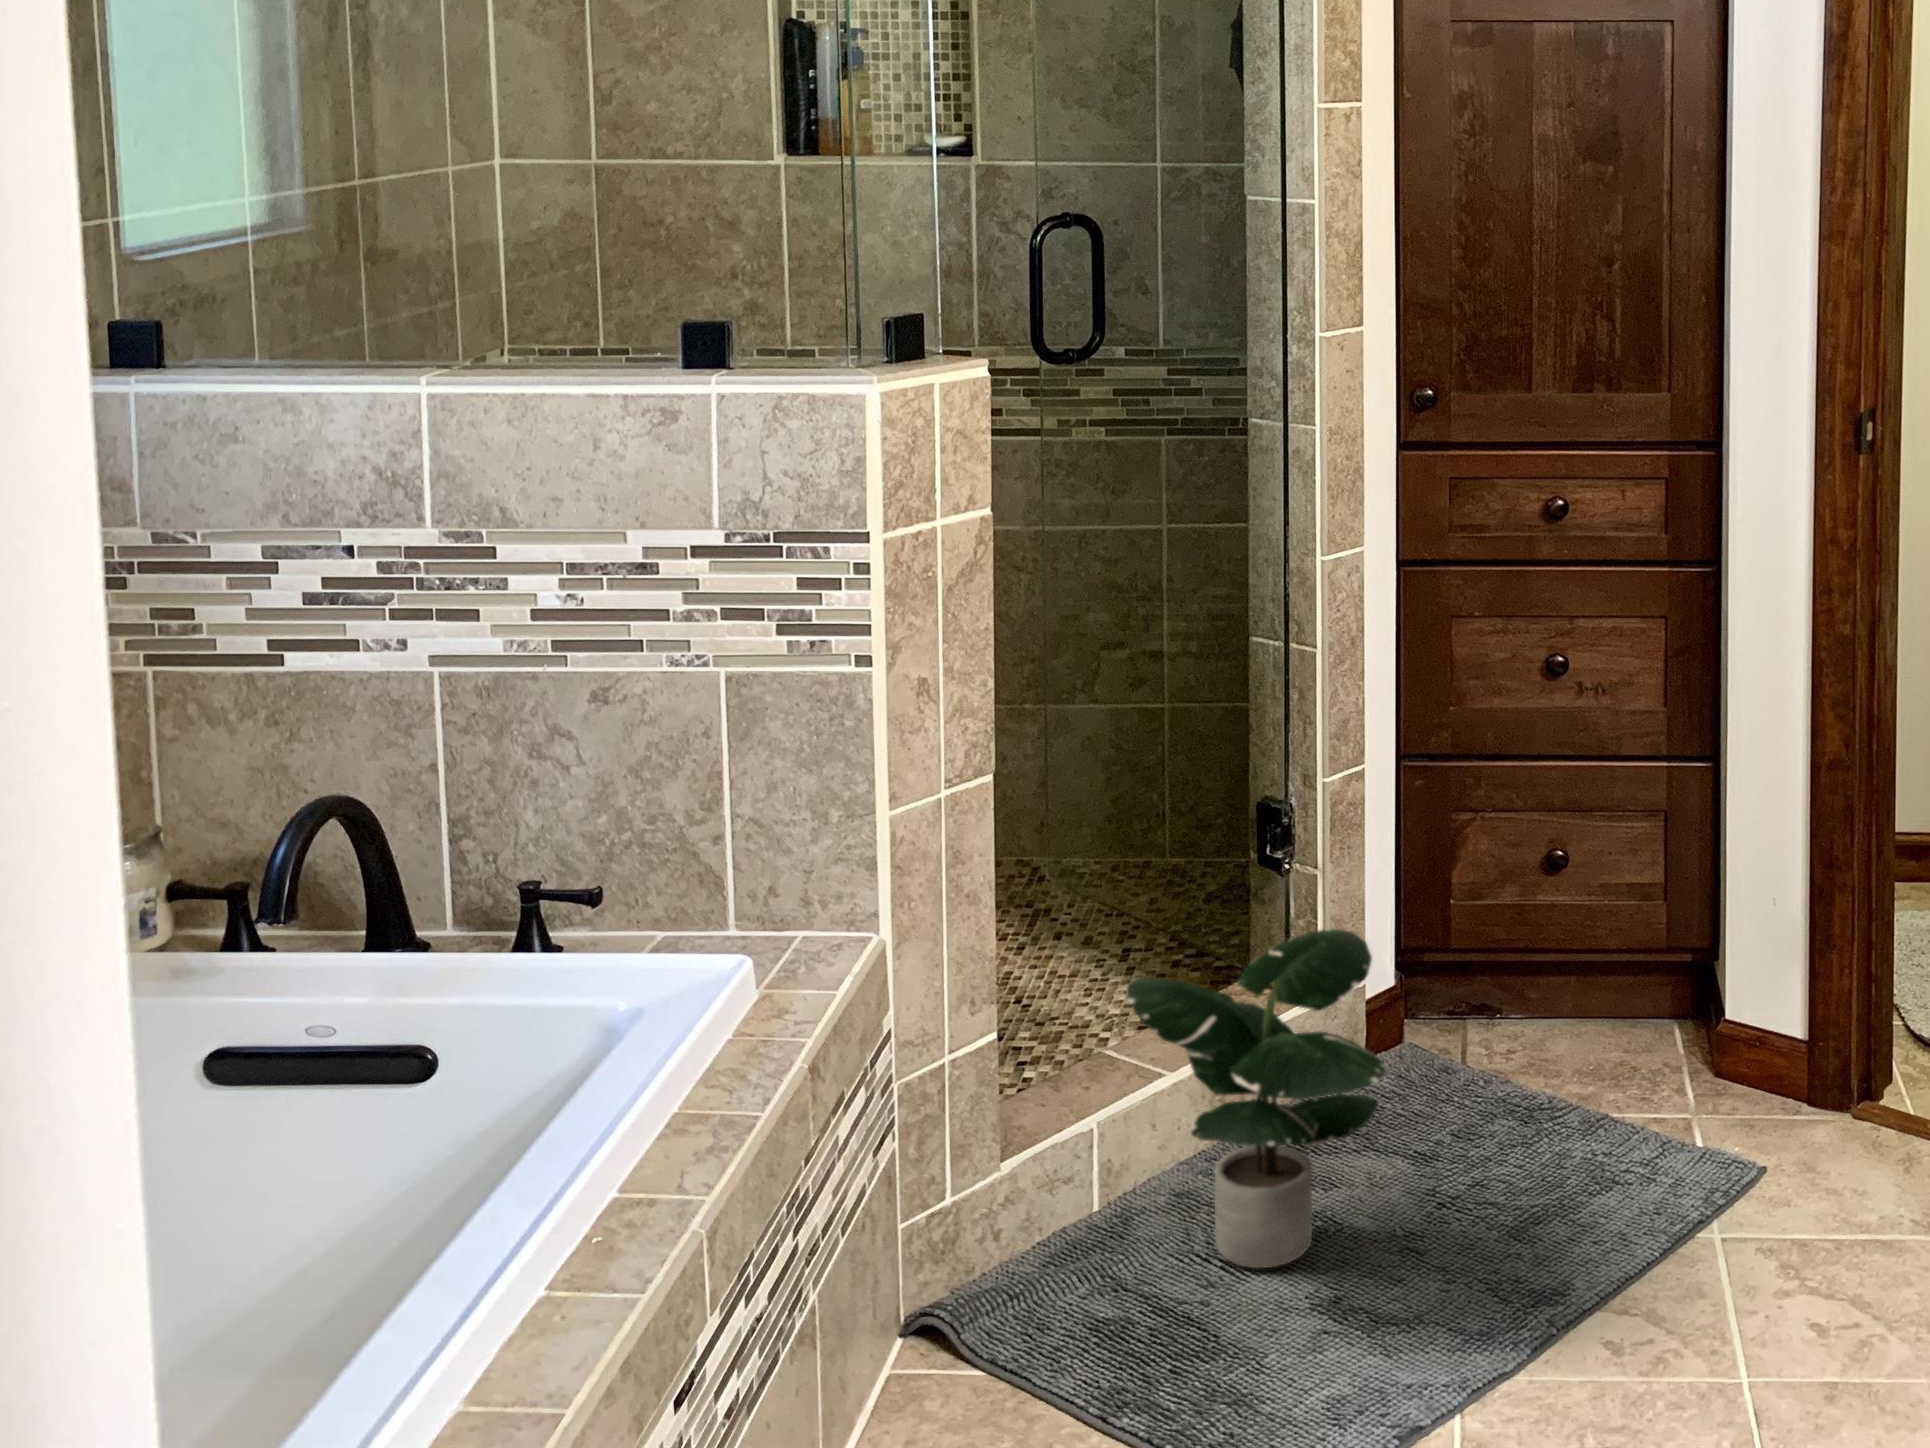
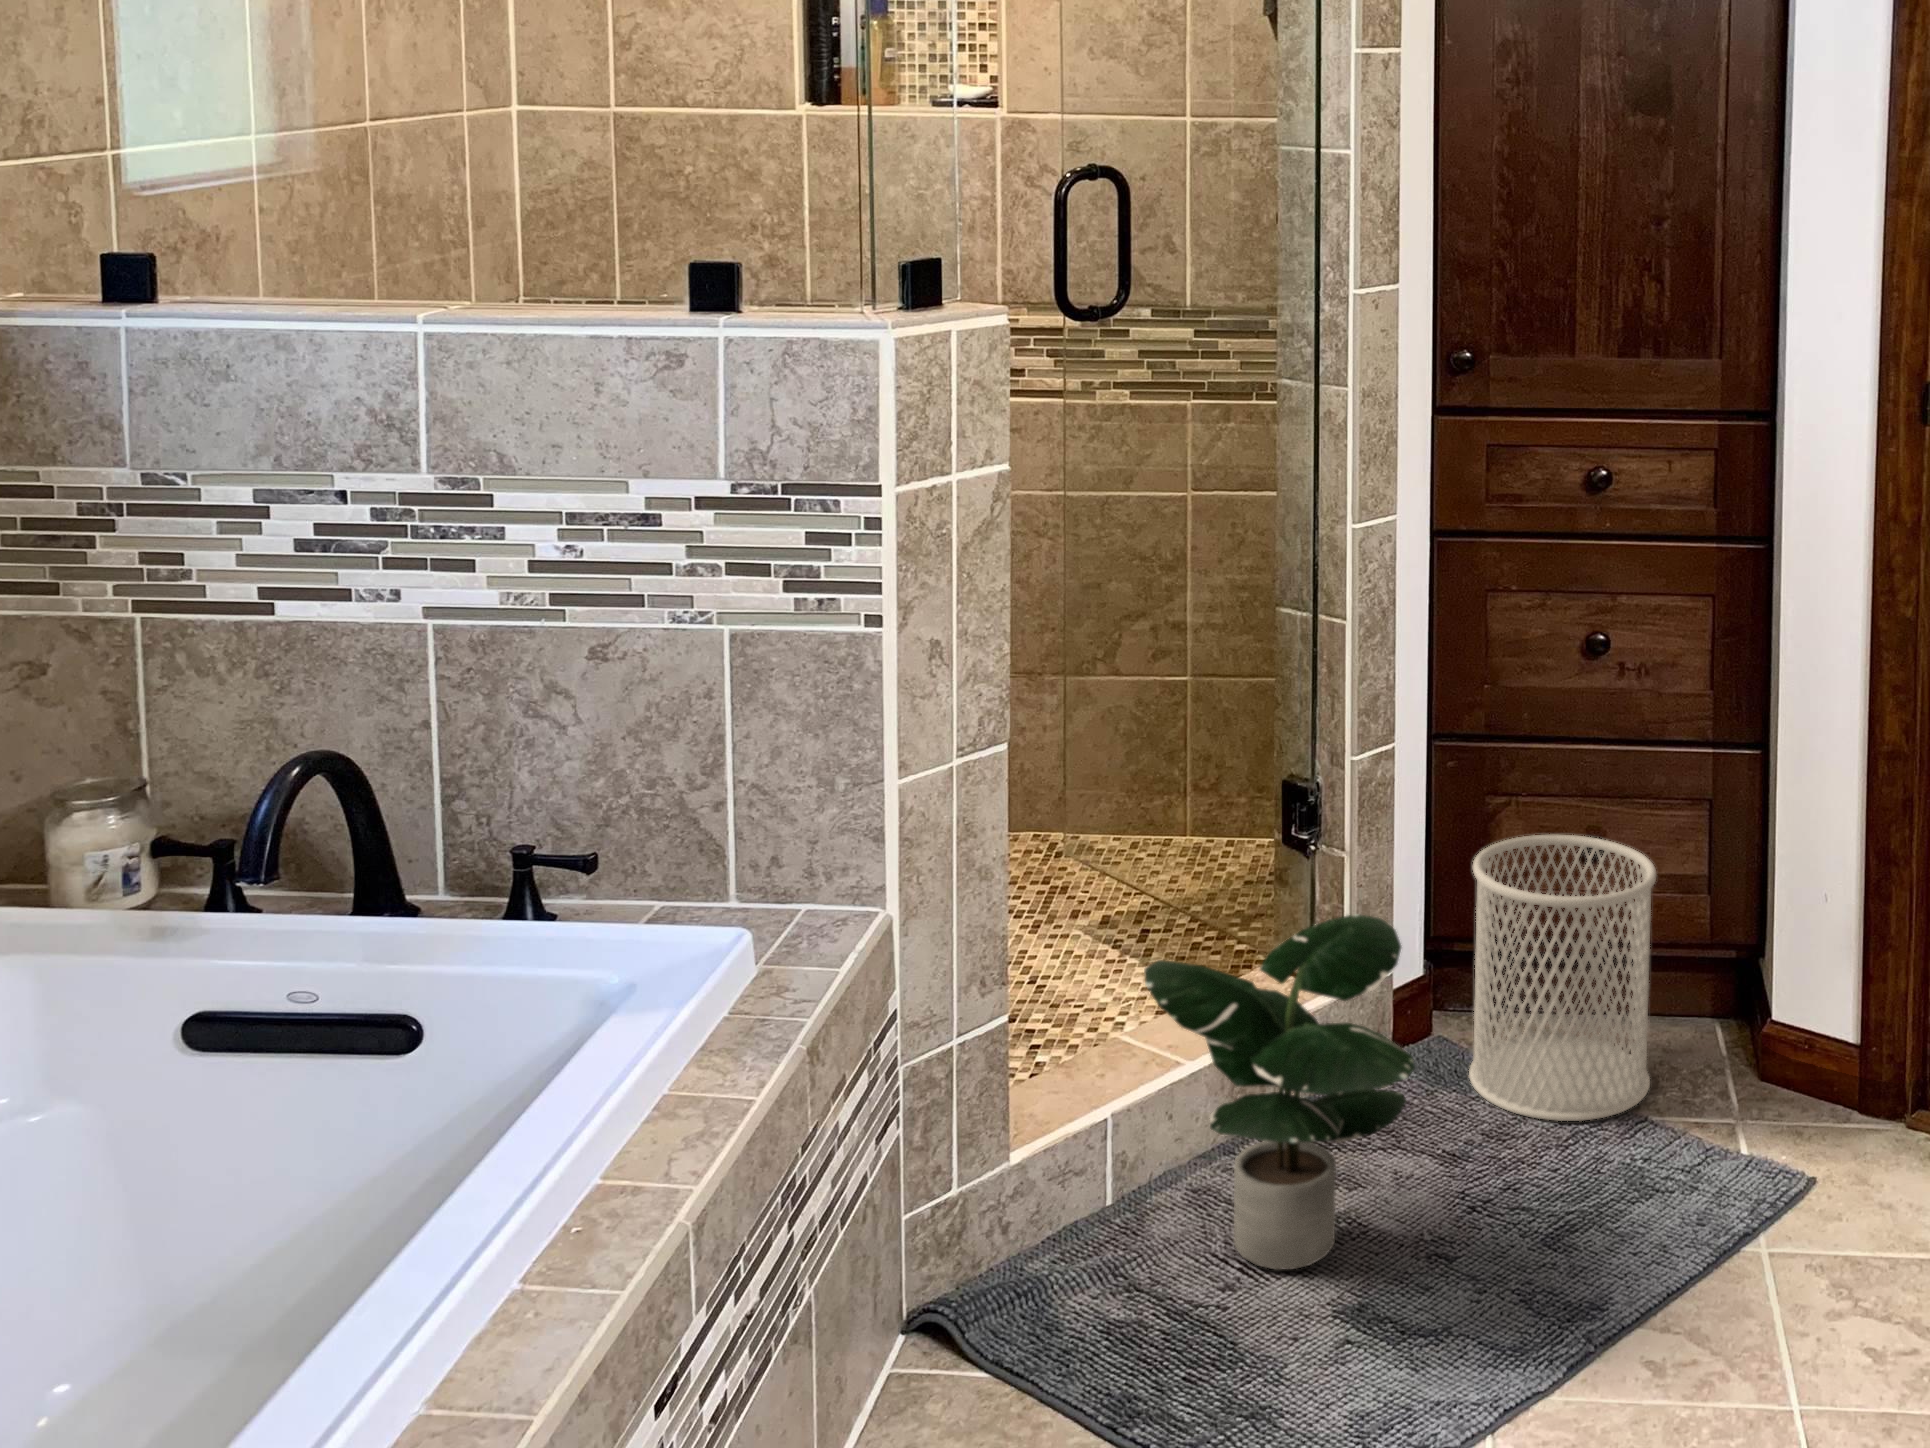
wastebasket: none [1440,848,1615,1121] -> present [1469,834,1656,1121]

